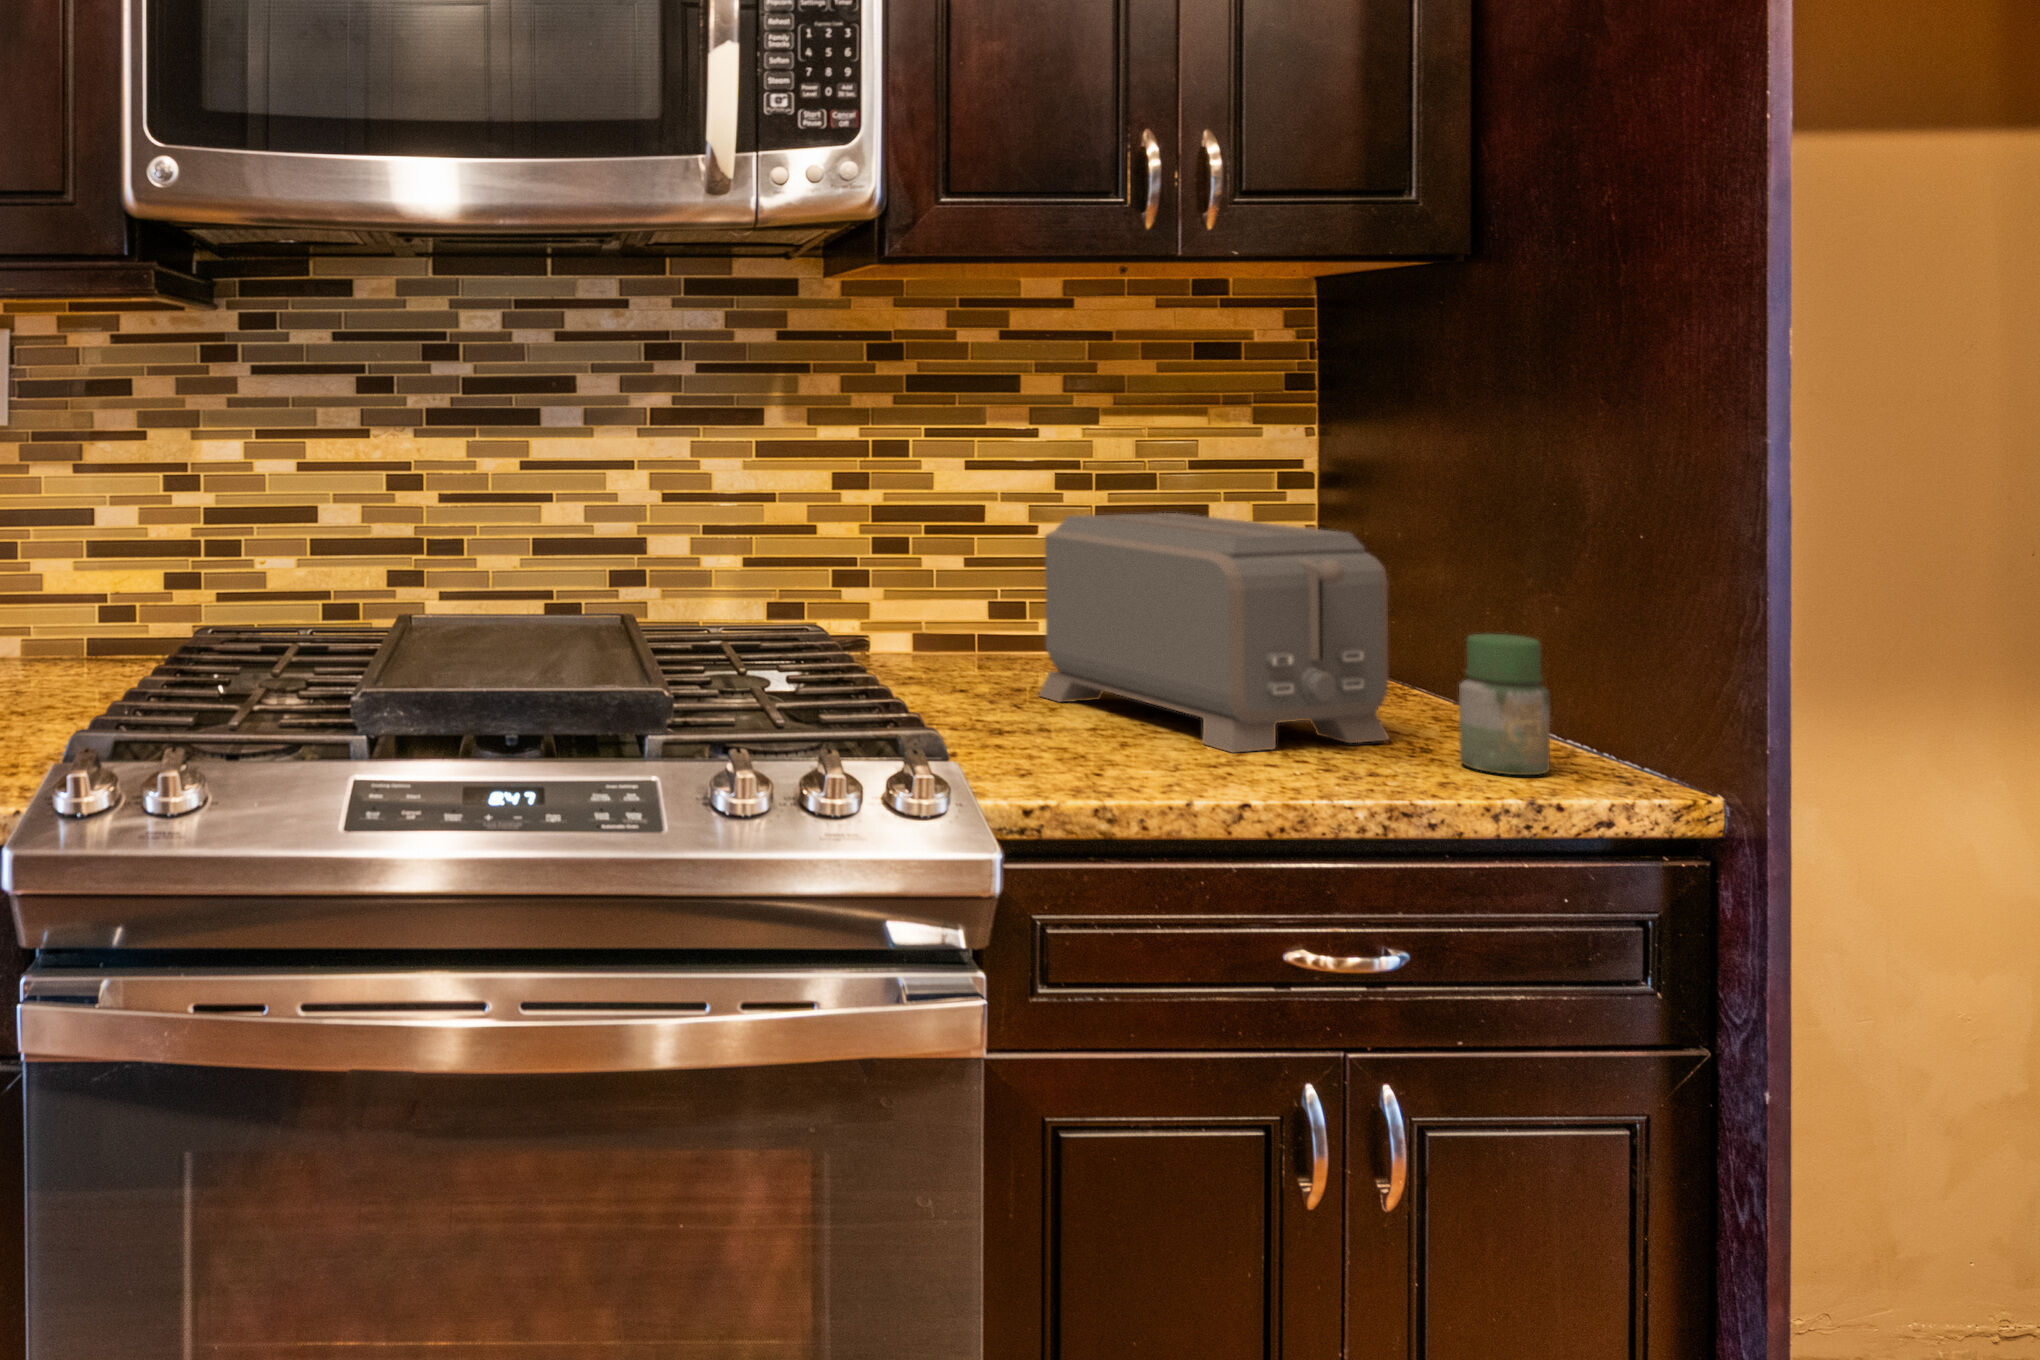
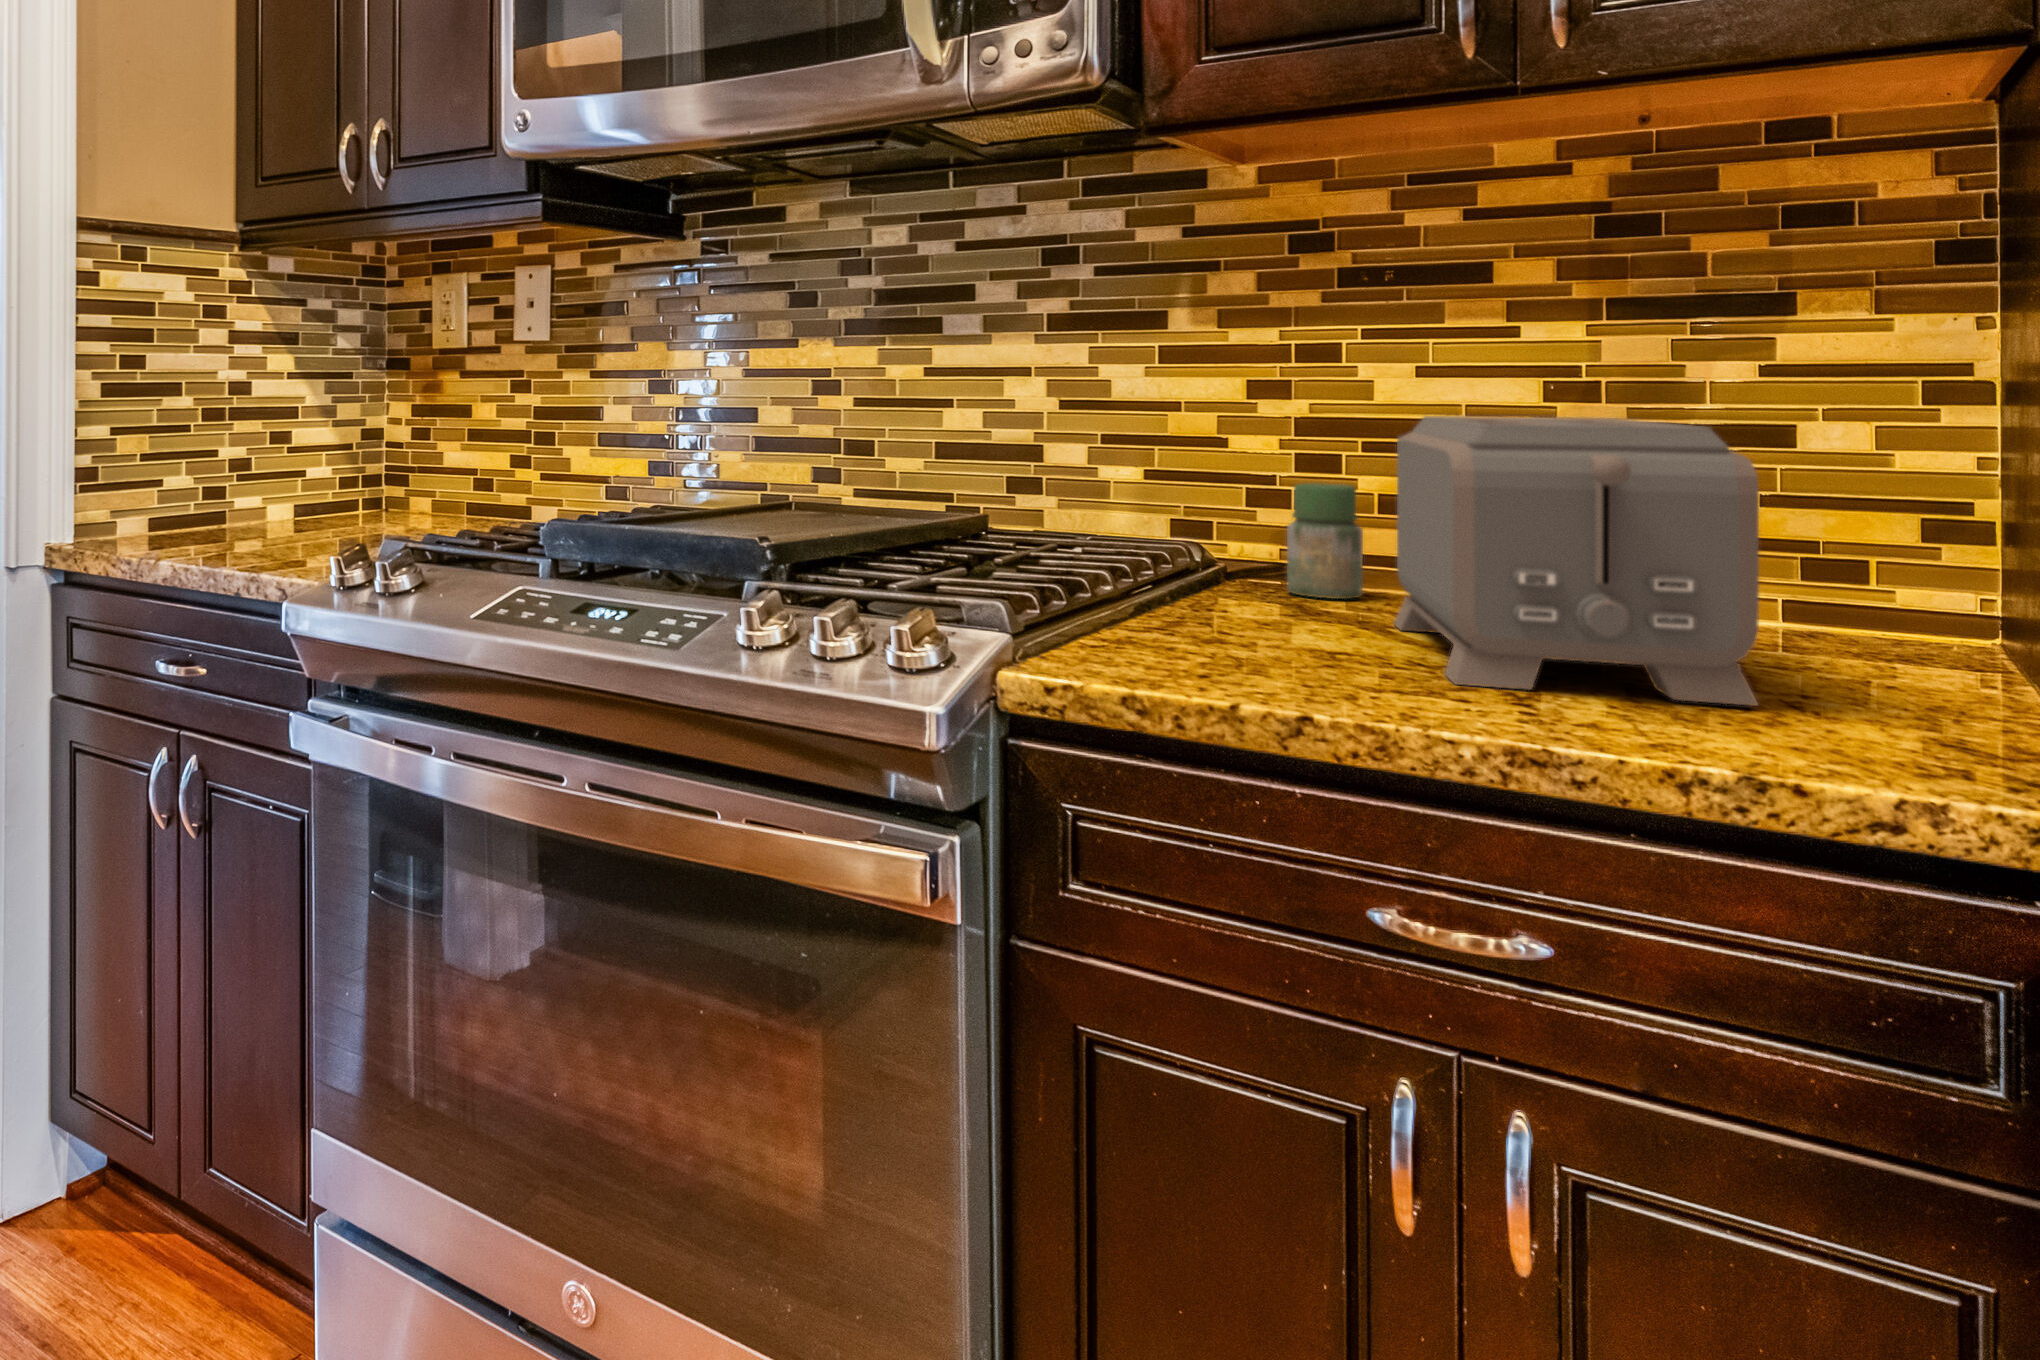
jar: present [1459,634,1550,775] -> present [1287,483,1363,599]

